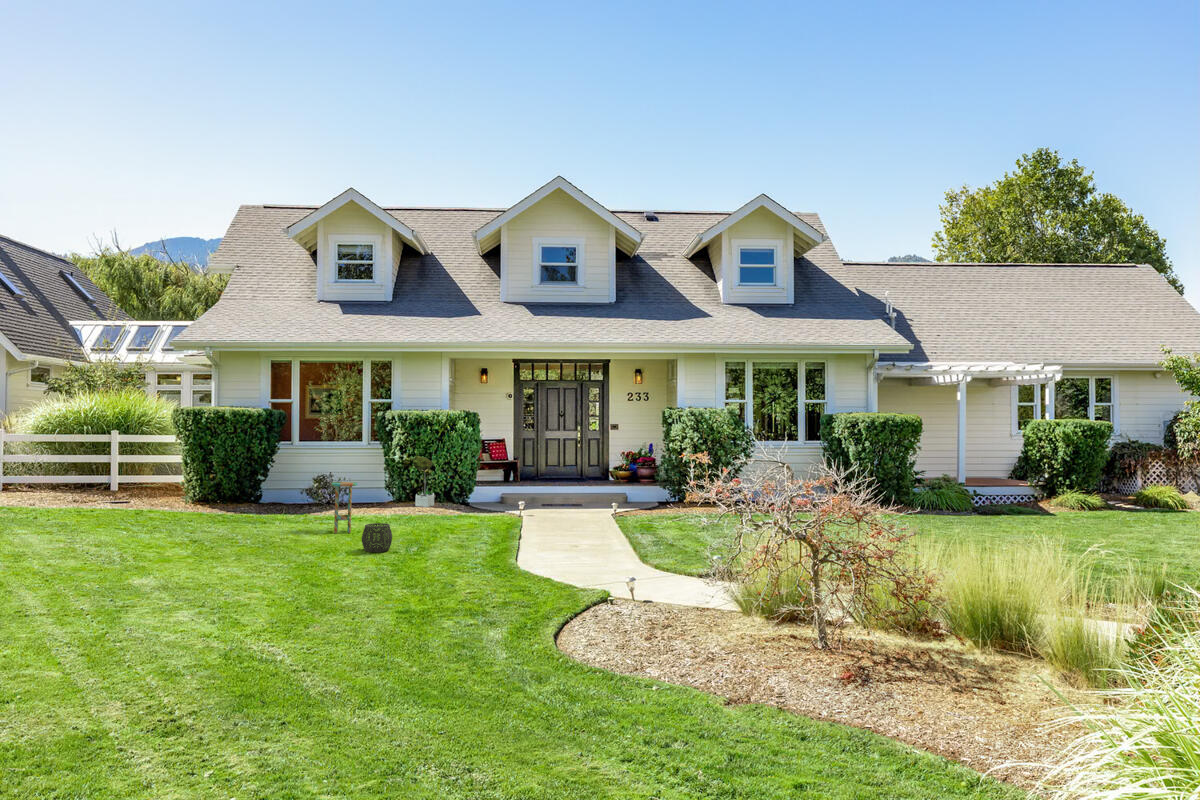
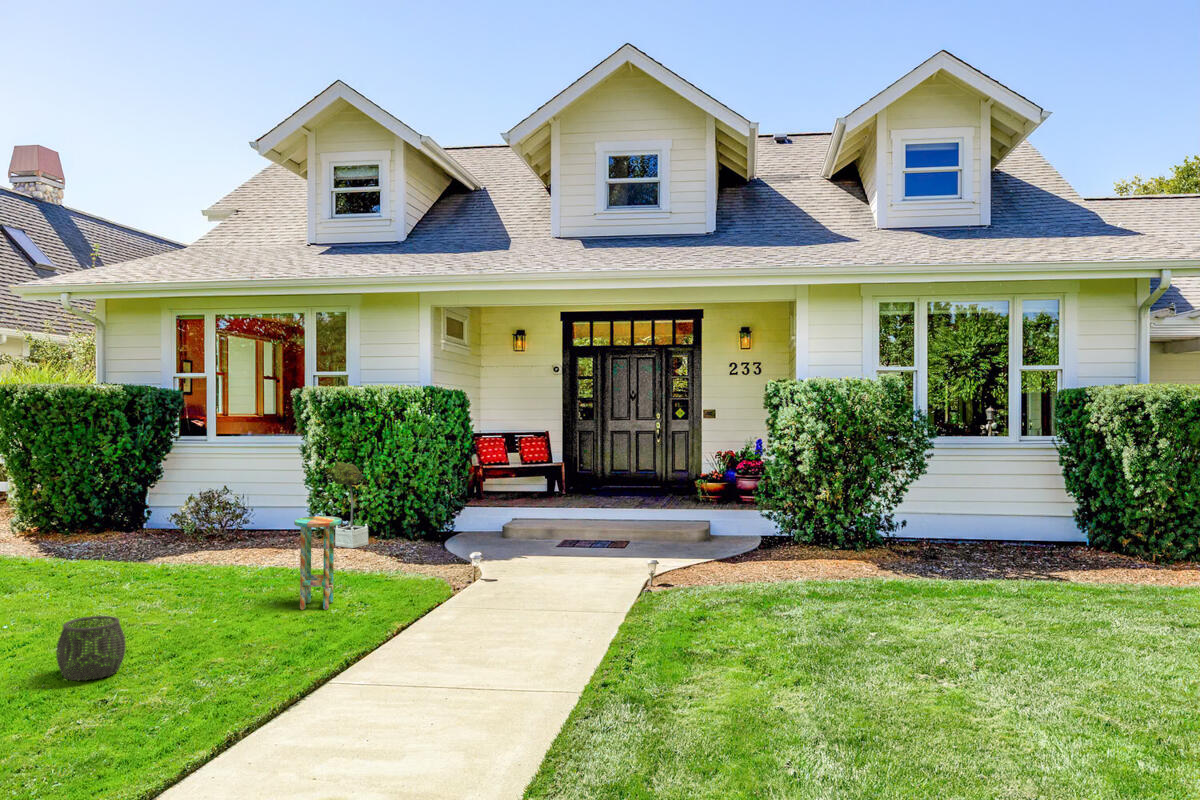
side table: present [331,482,357,533] -> present [294,516,341,610]

